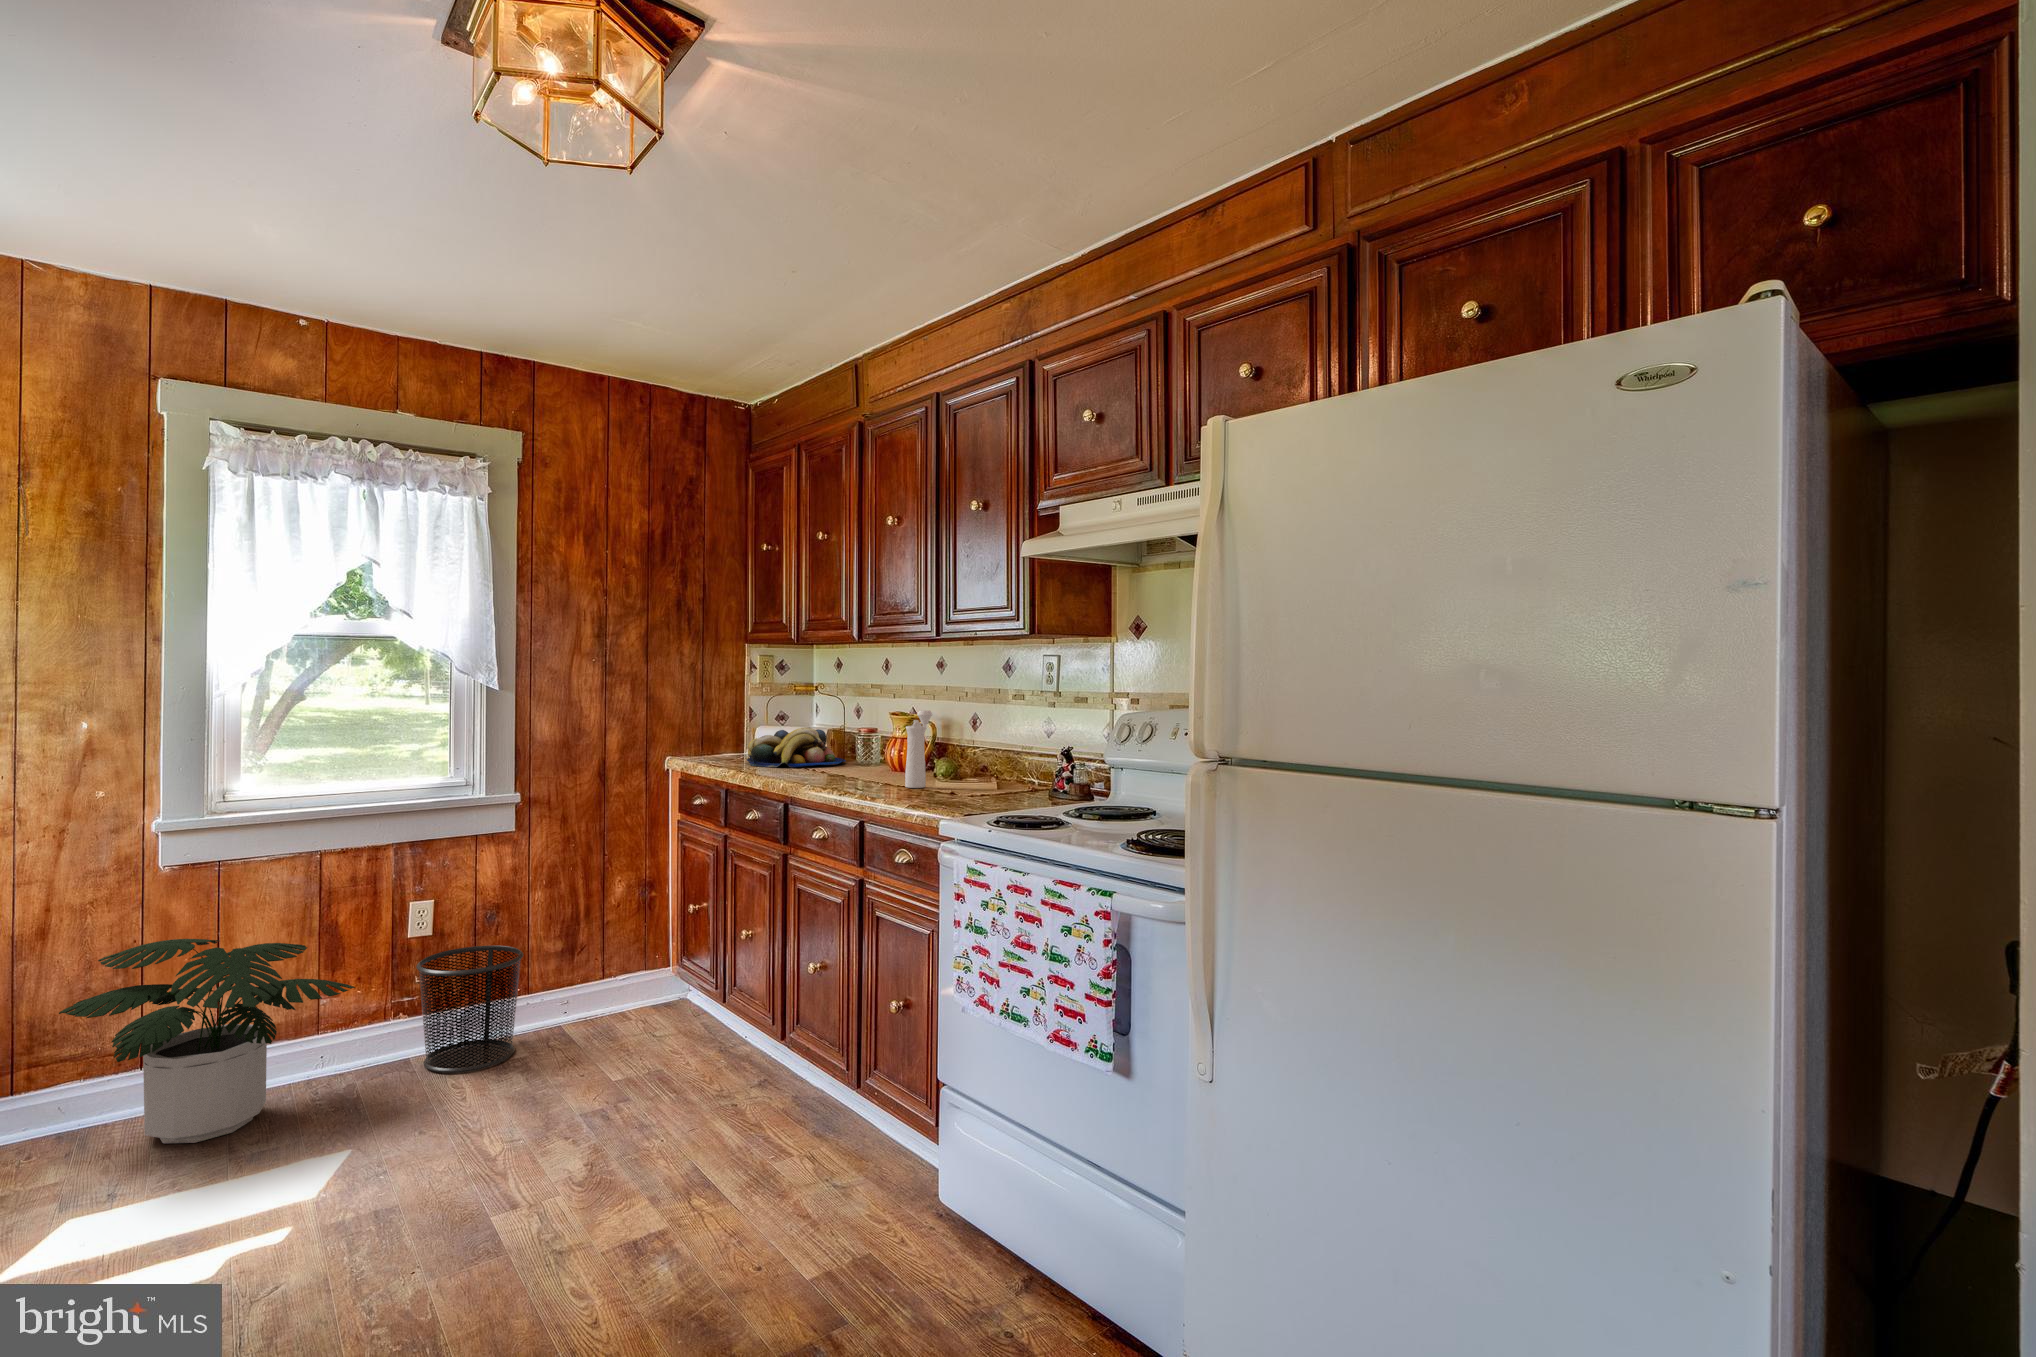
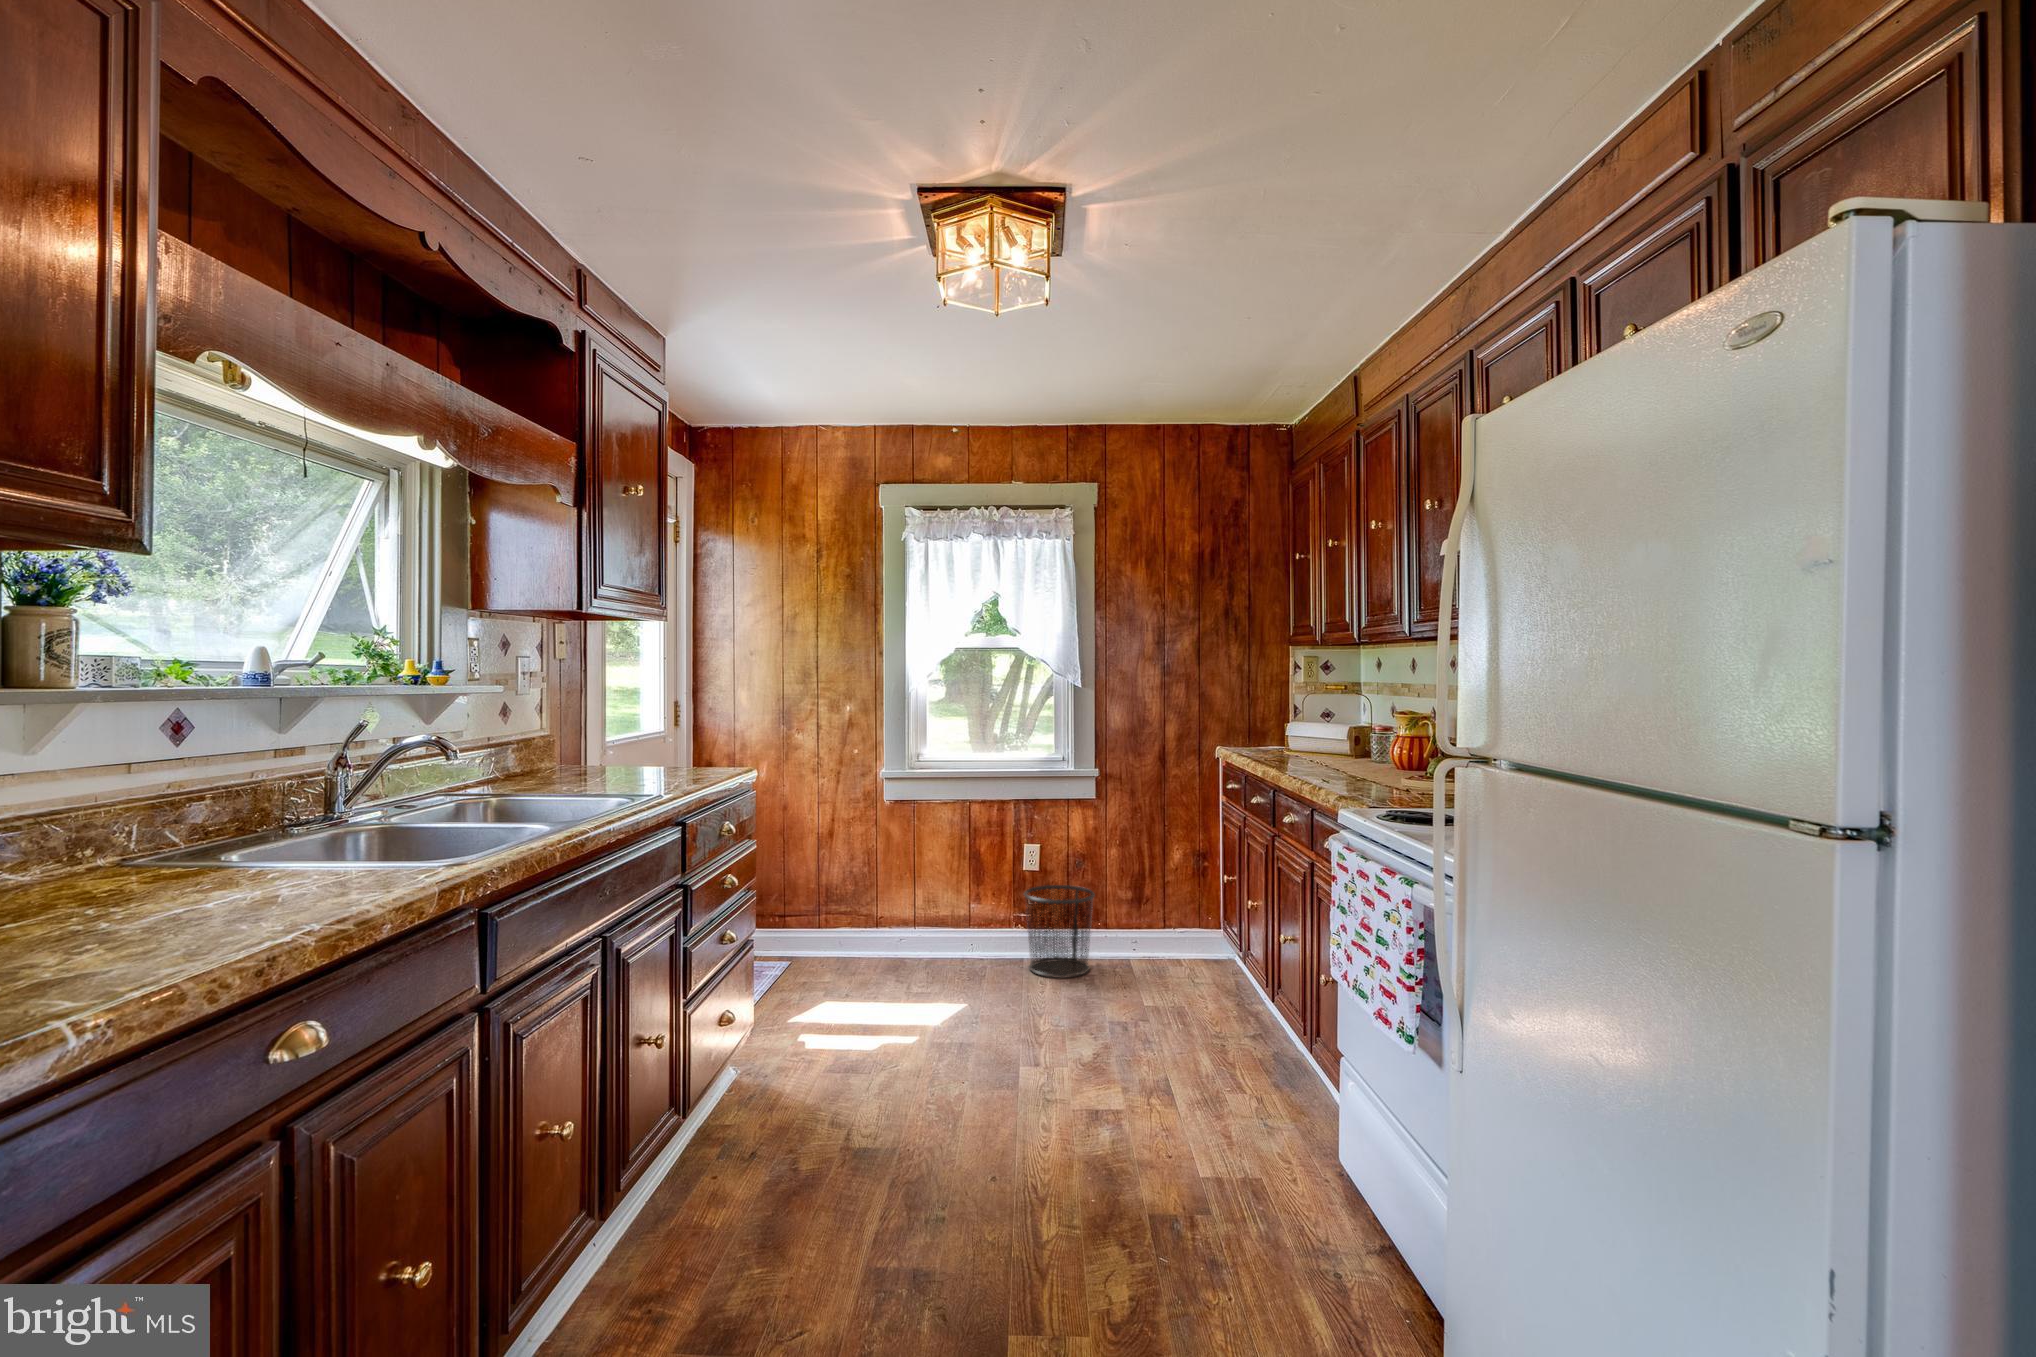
pepper mill: present [905,710,932,788] -> none [1366,707,1403,781]
fruit bowl: present [747,727,846,767] -> none [1264,722,1360,758]
potted plant: present [59,939,355,1143] -> none [833,850,979,983]

